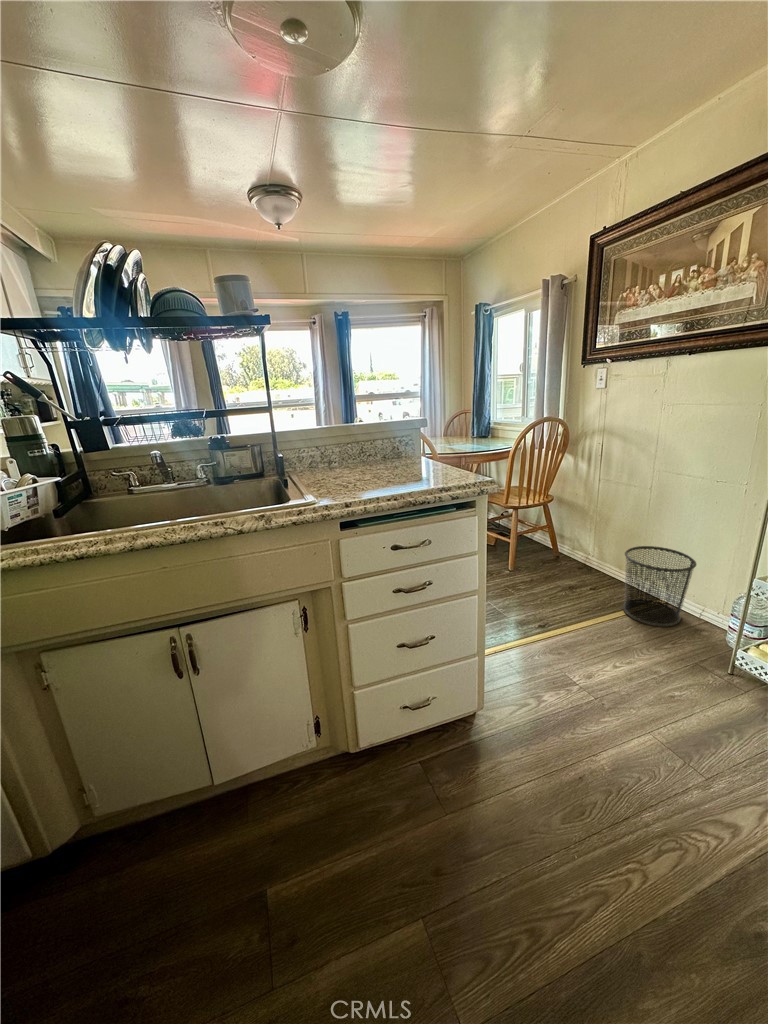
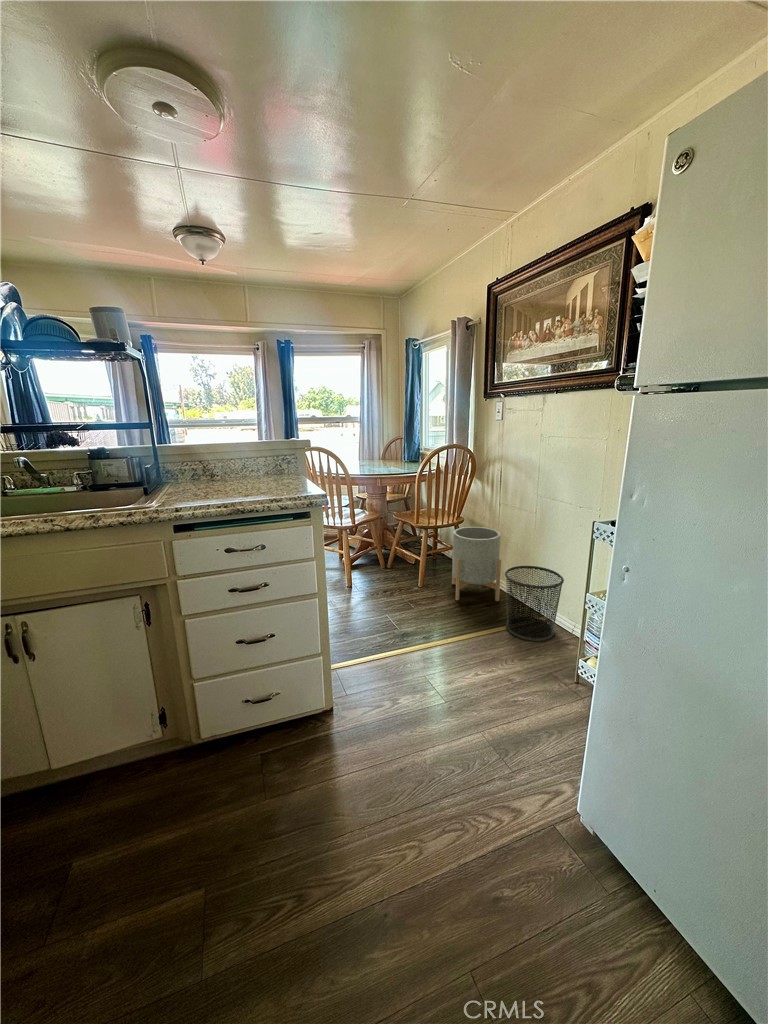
planter: none [544,505,607,583] -> present [452,527,501,601]

